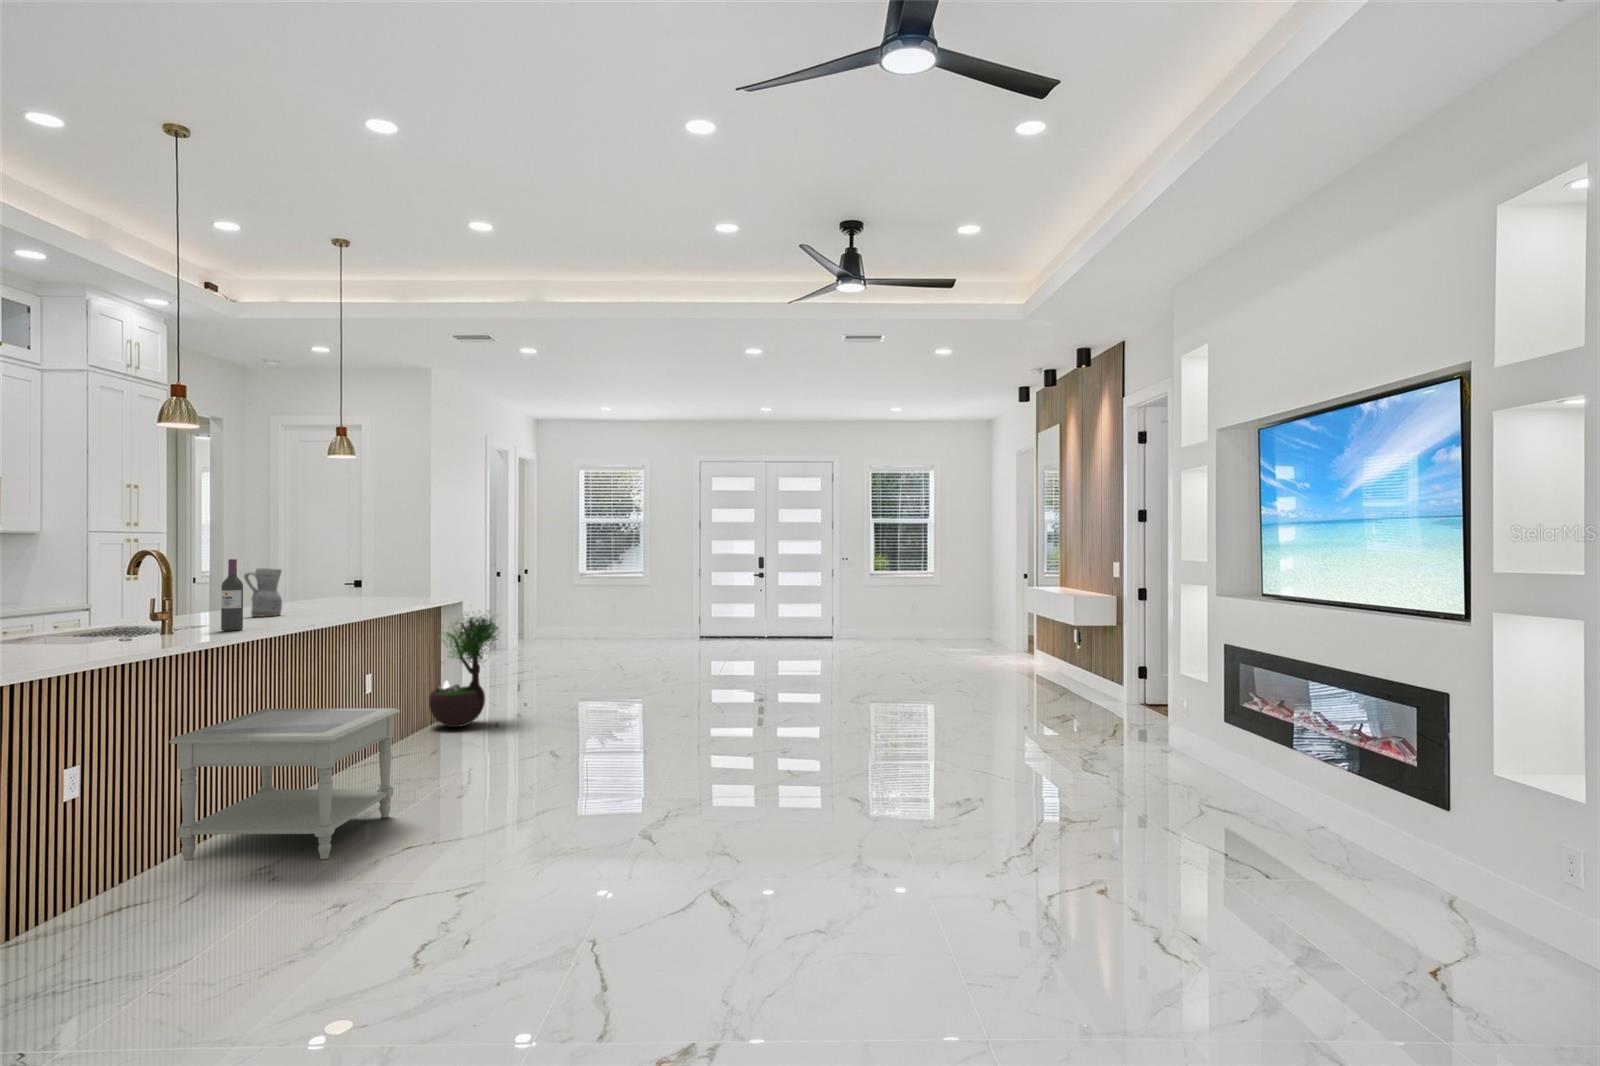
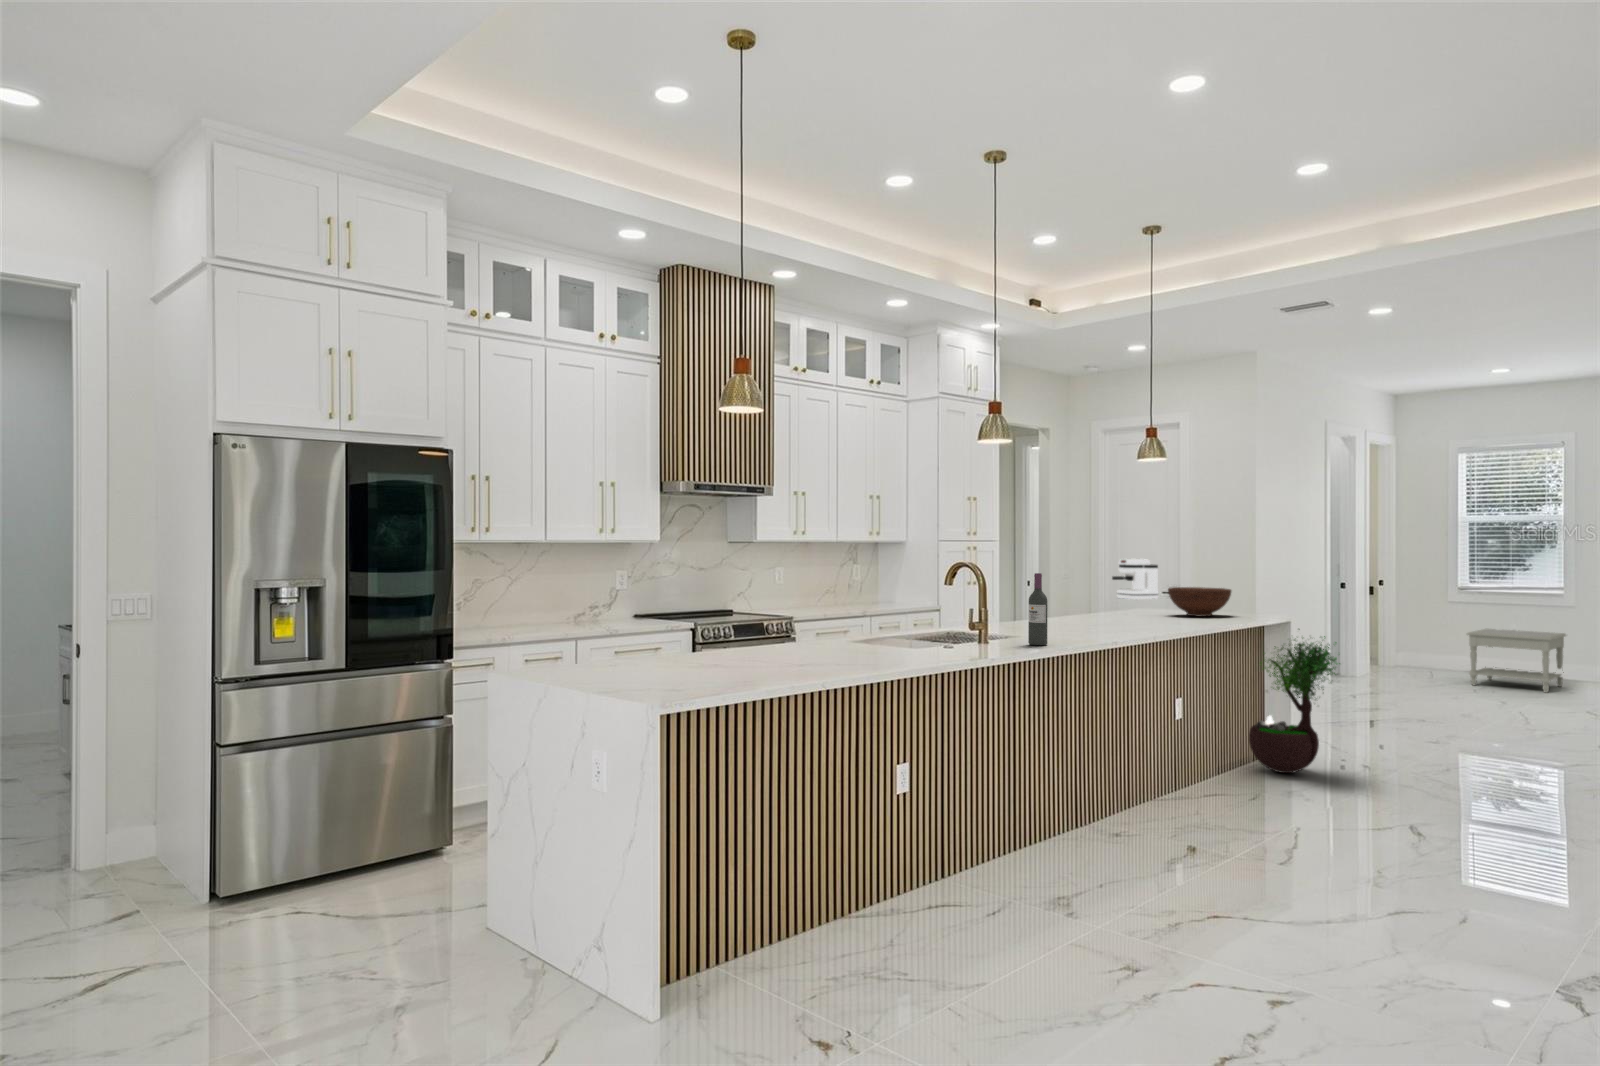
coffee maker: none [293,553,341,592] -> present [1112,559,1158,600]
ceramic pitcher: present [244,568,282,617] -> none [1055,579,1090,629]
fruit bowl: none [356,575,414,601] -> present [1168,587,1231,616]
side table: present [169,708,400,860] -> present [1467,629,1566,693]

